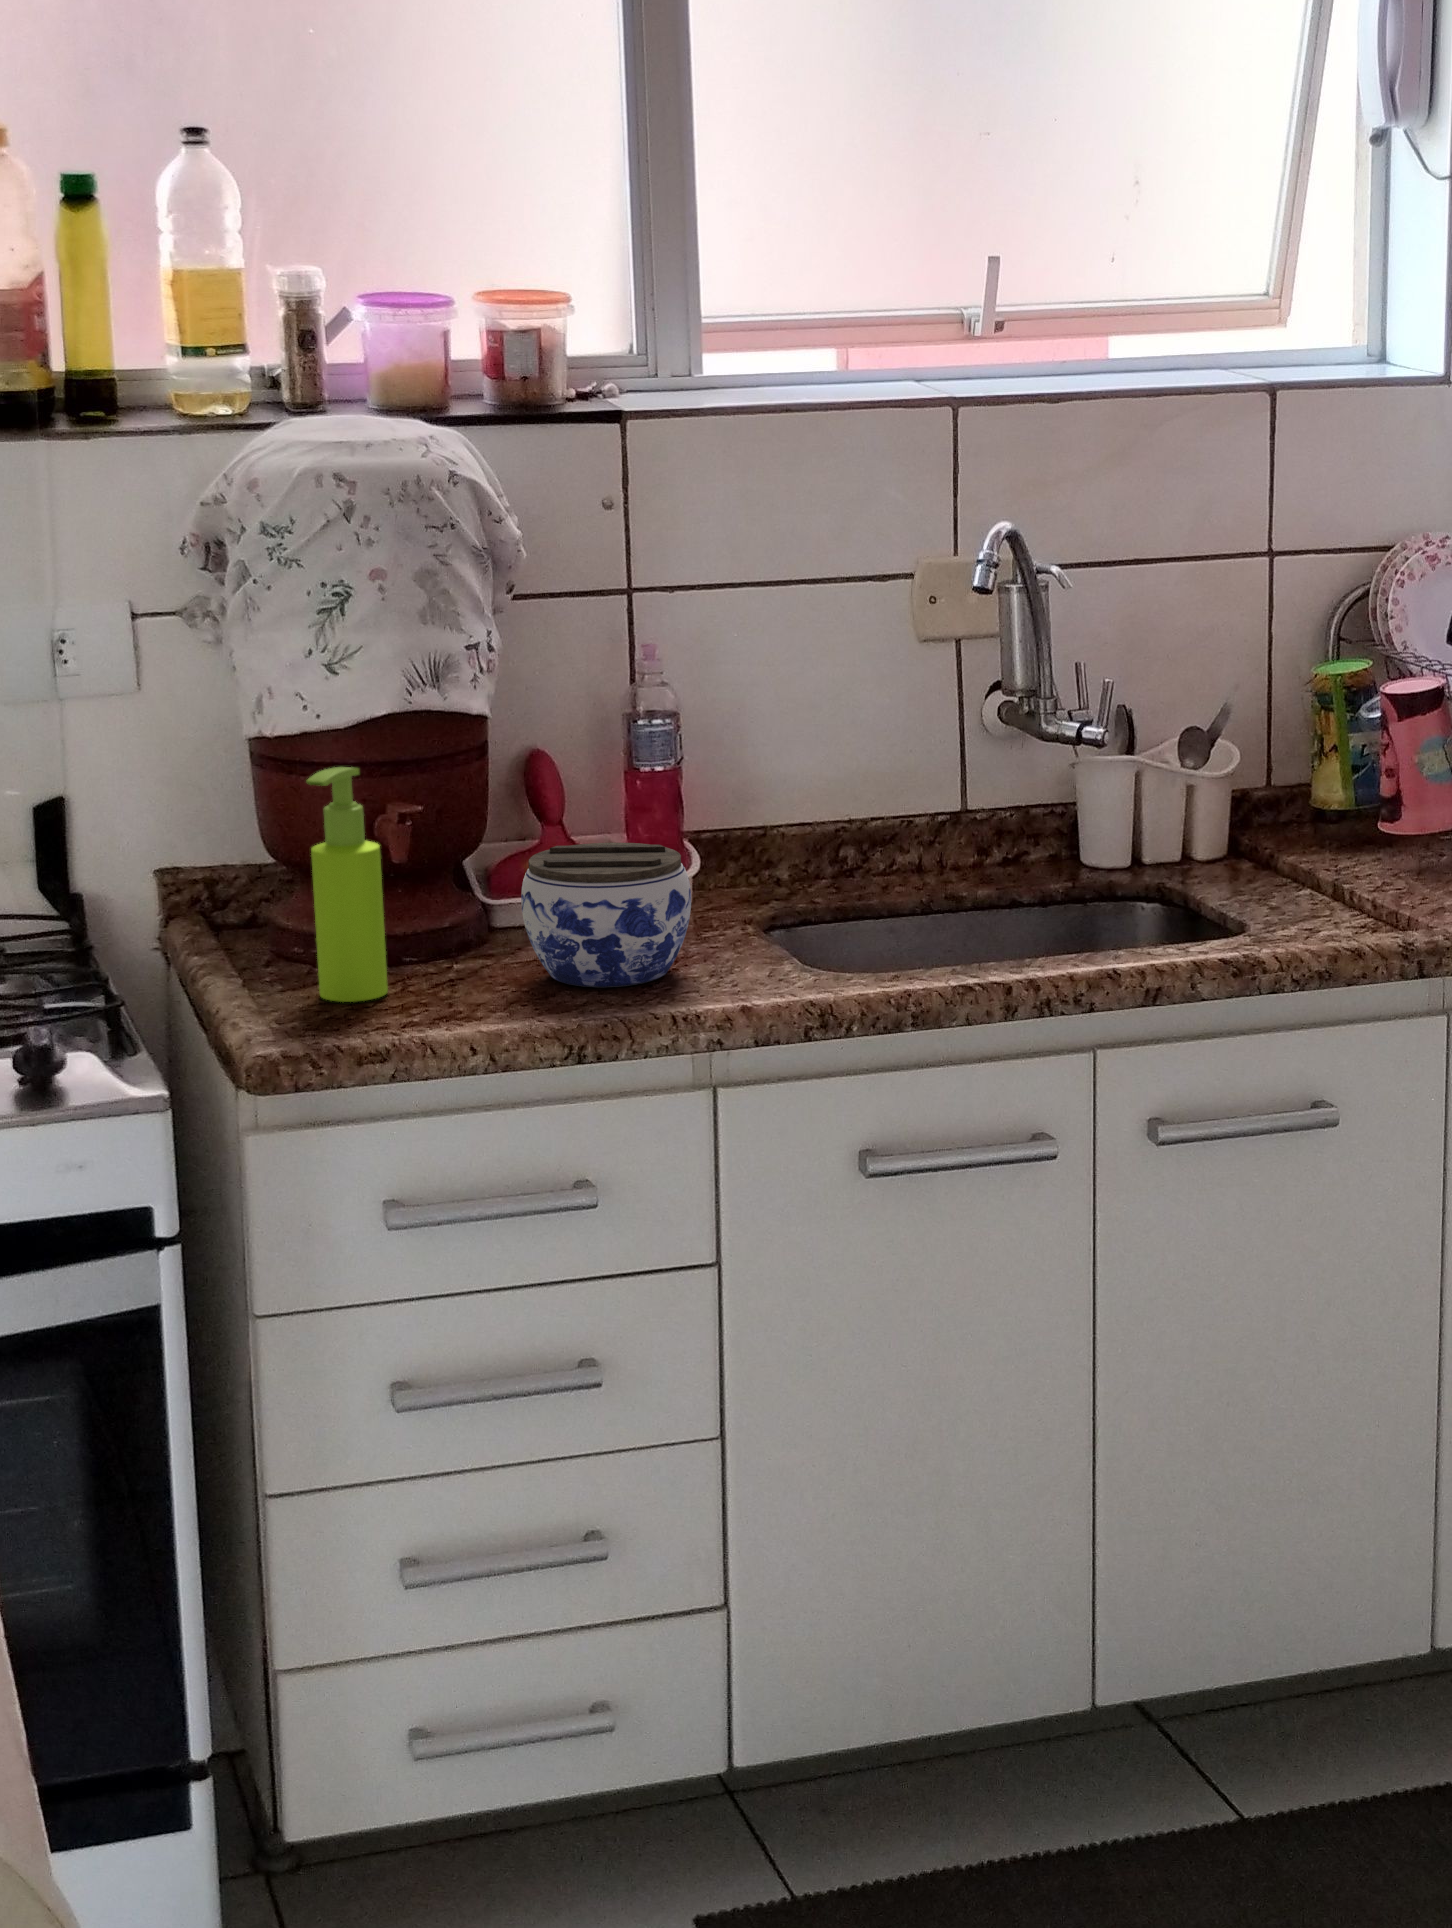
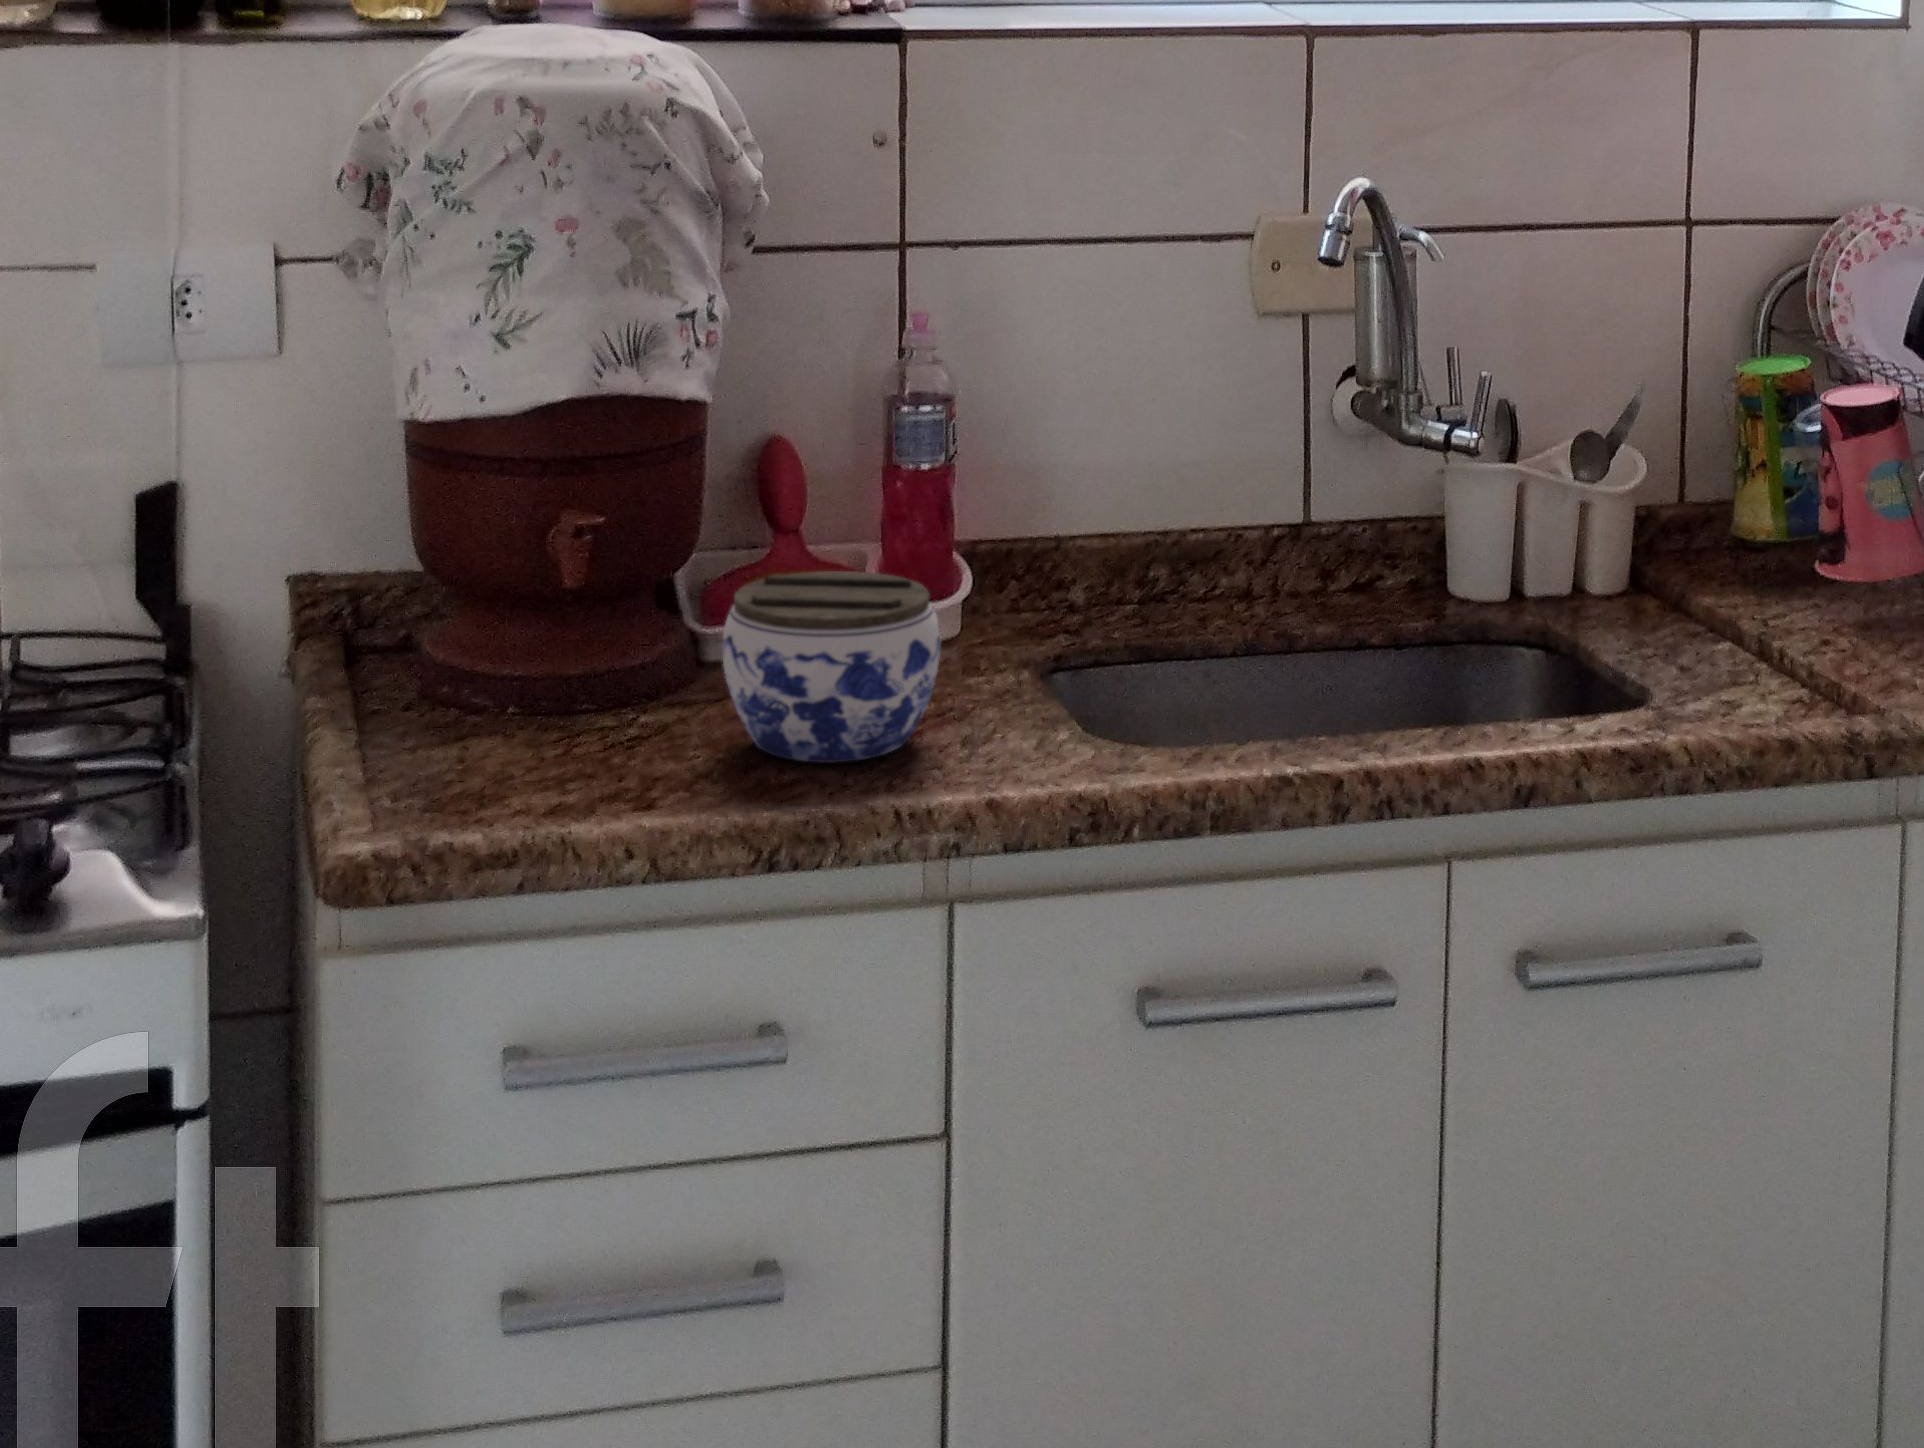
soap dispenser: present [307,767,388,1002] -> none [447,469,543,772]

